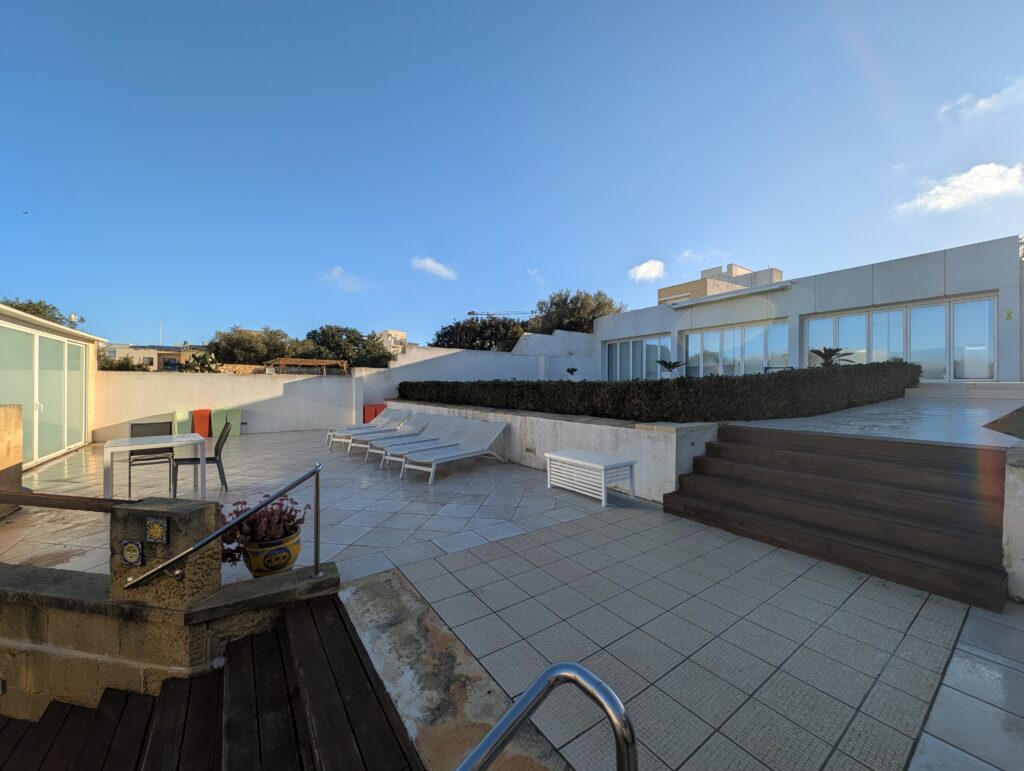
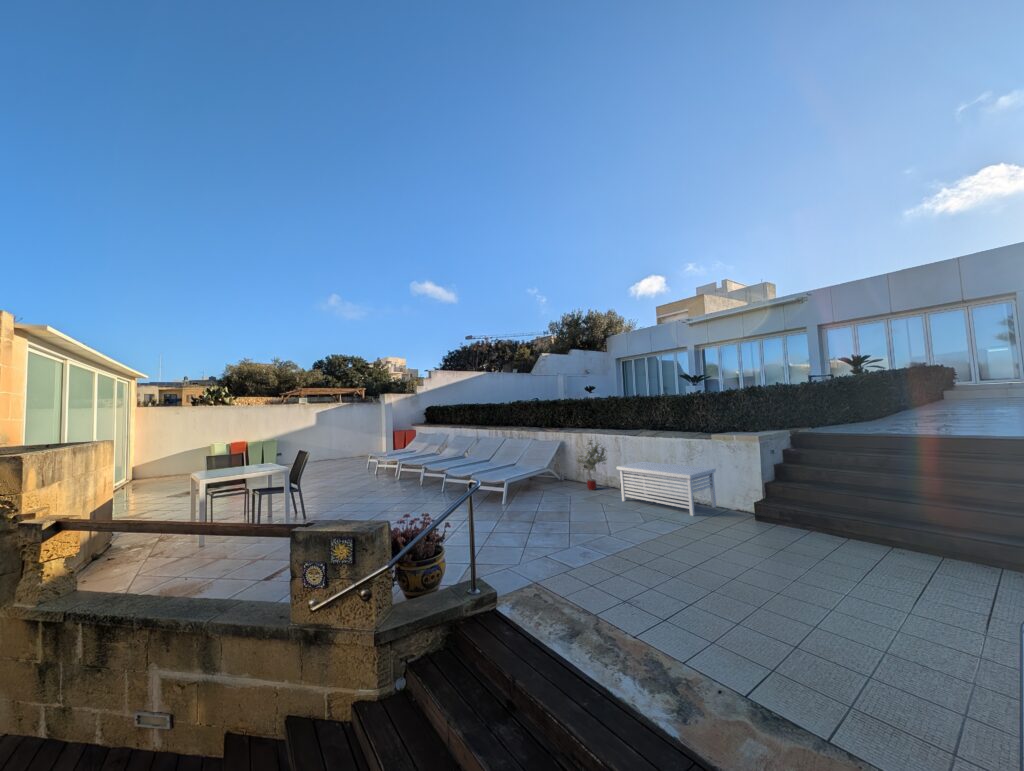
potted tree: none [517,424,546,475] -> present [577,440,607,490]

